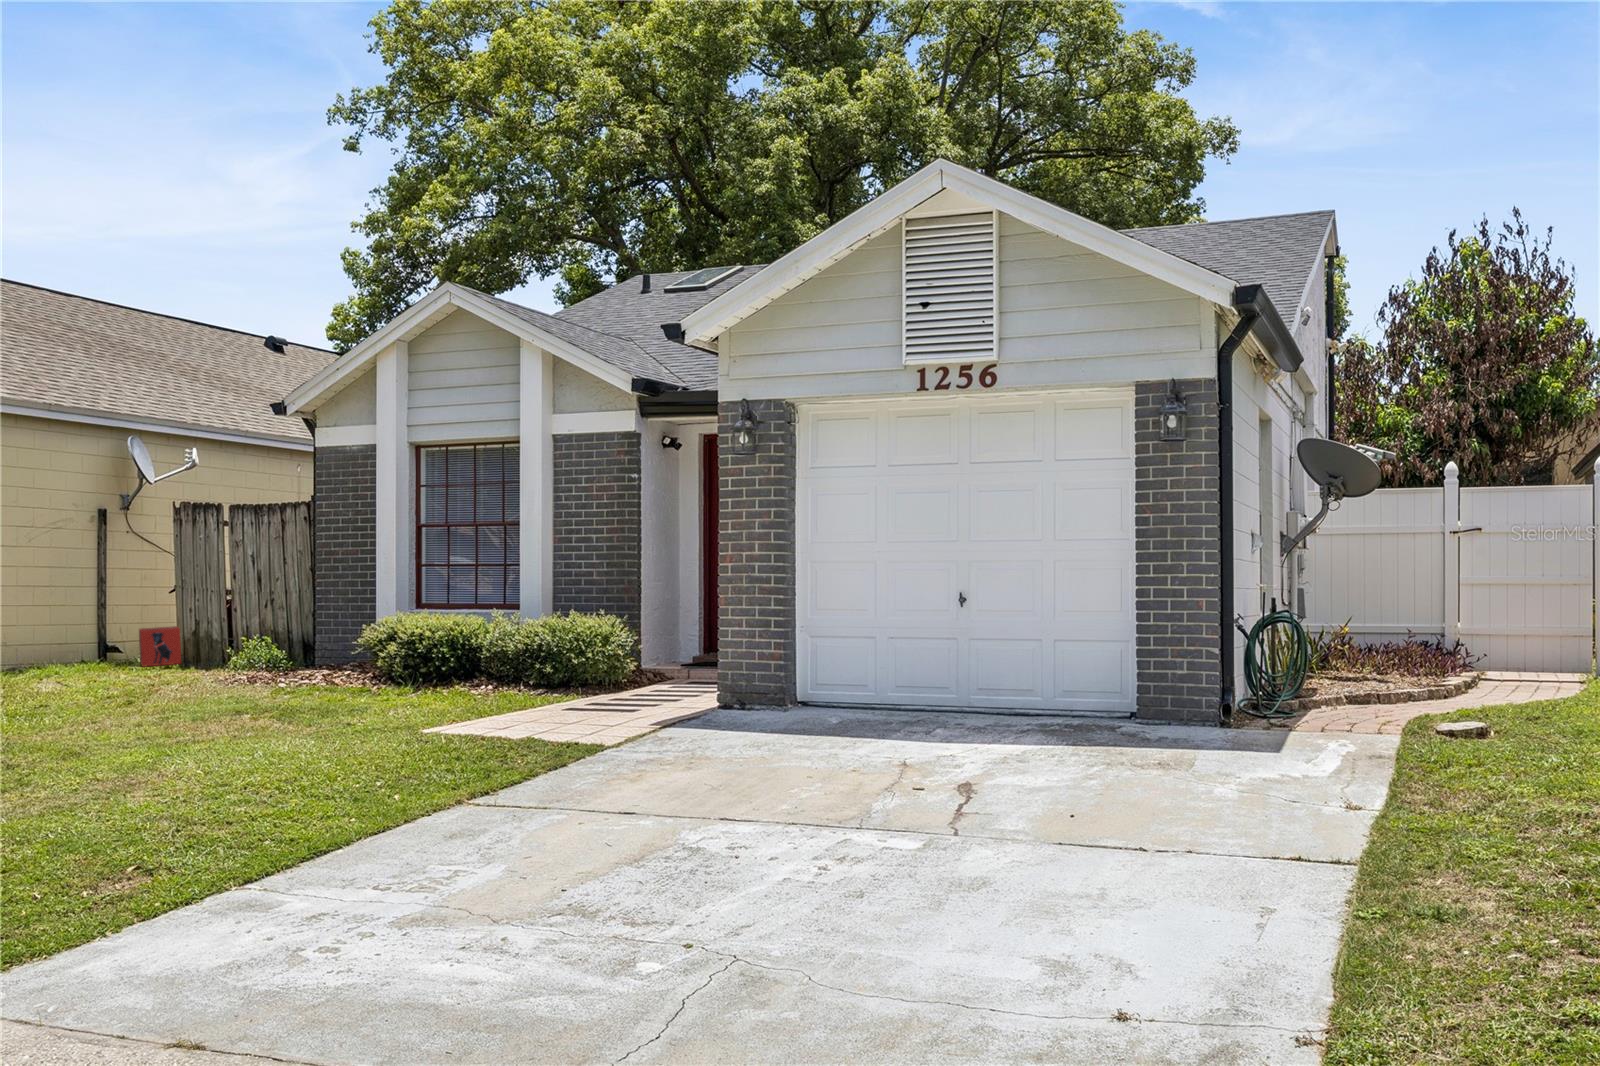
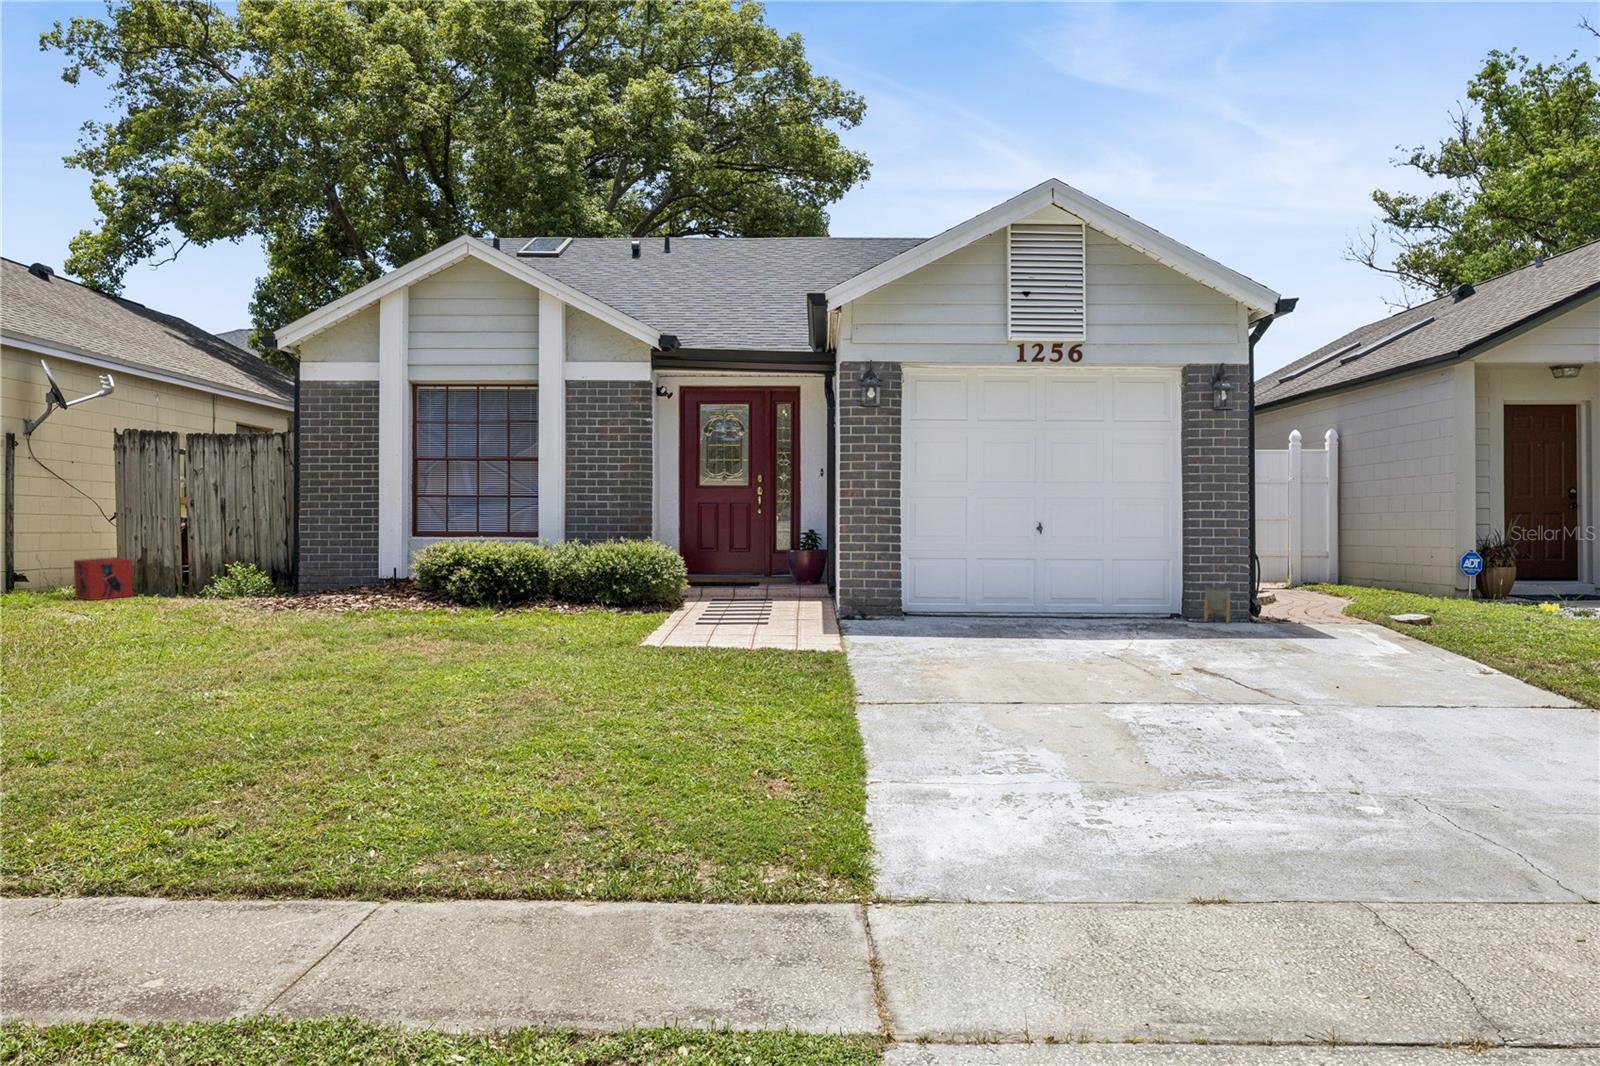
planter: none [1157,681,1201,731] -> present [1204,587,1230,623]

